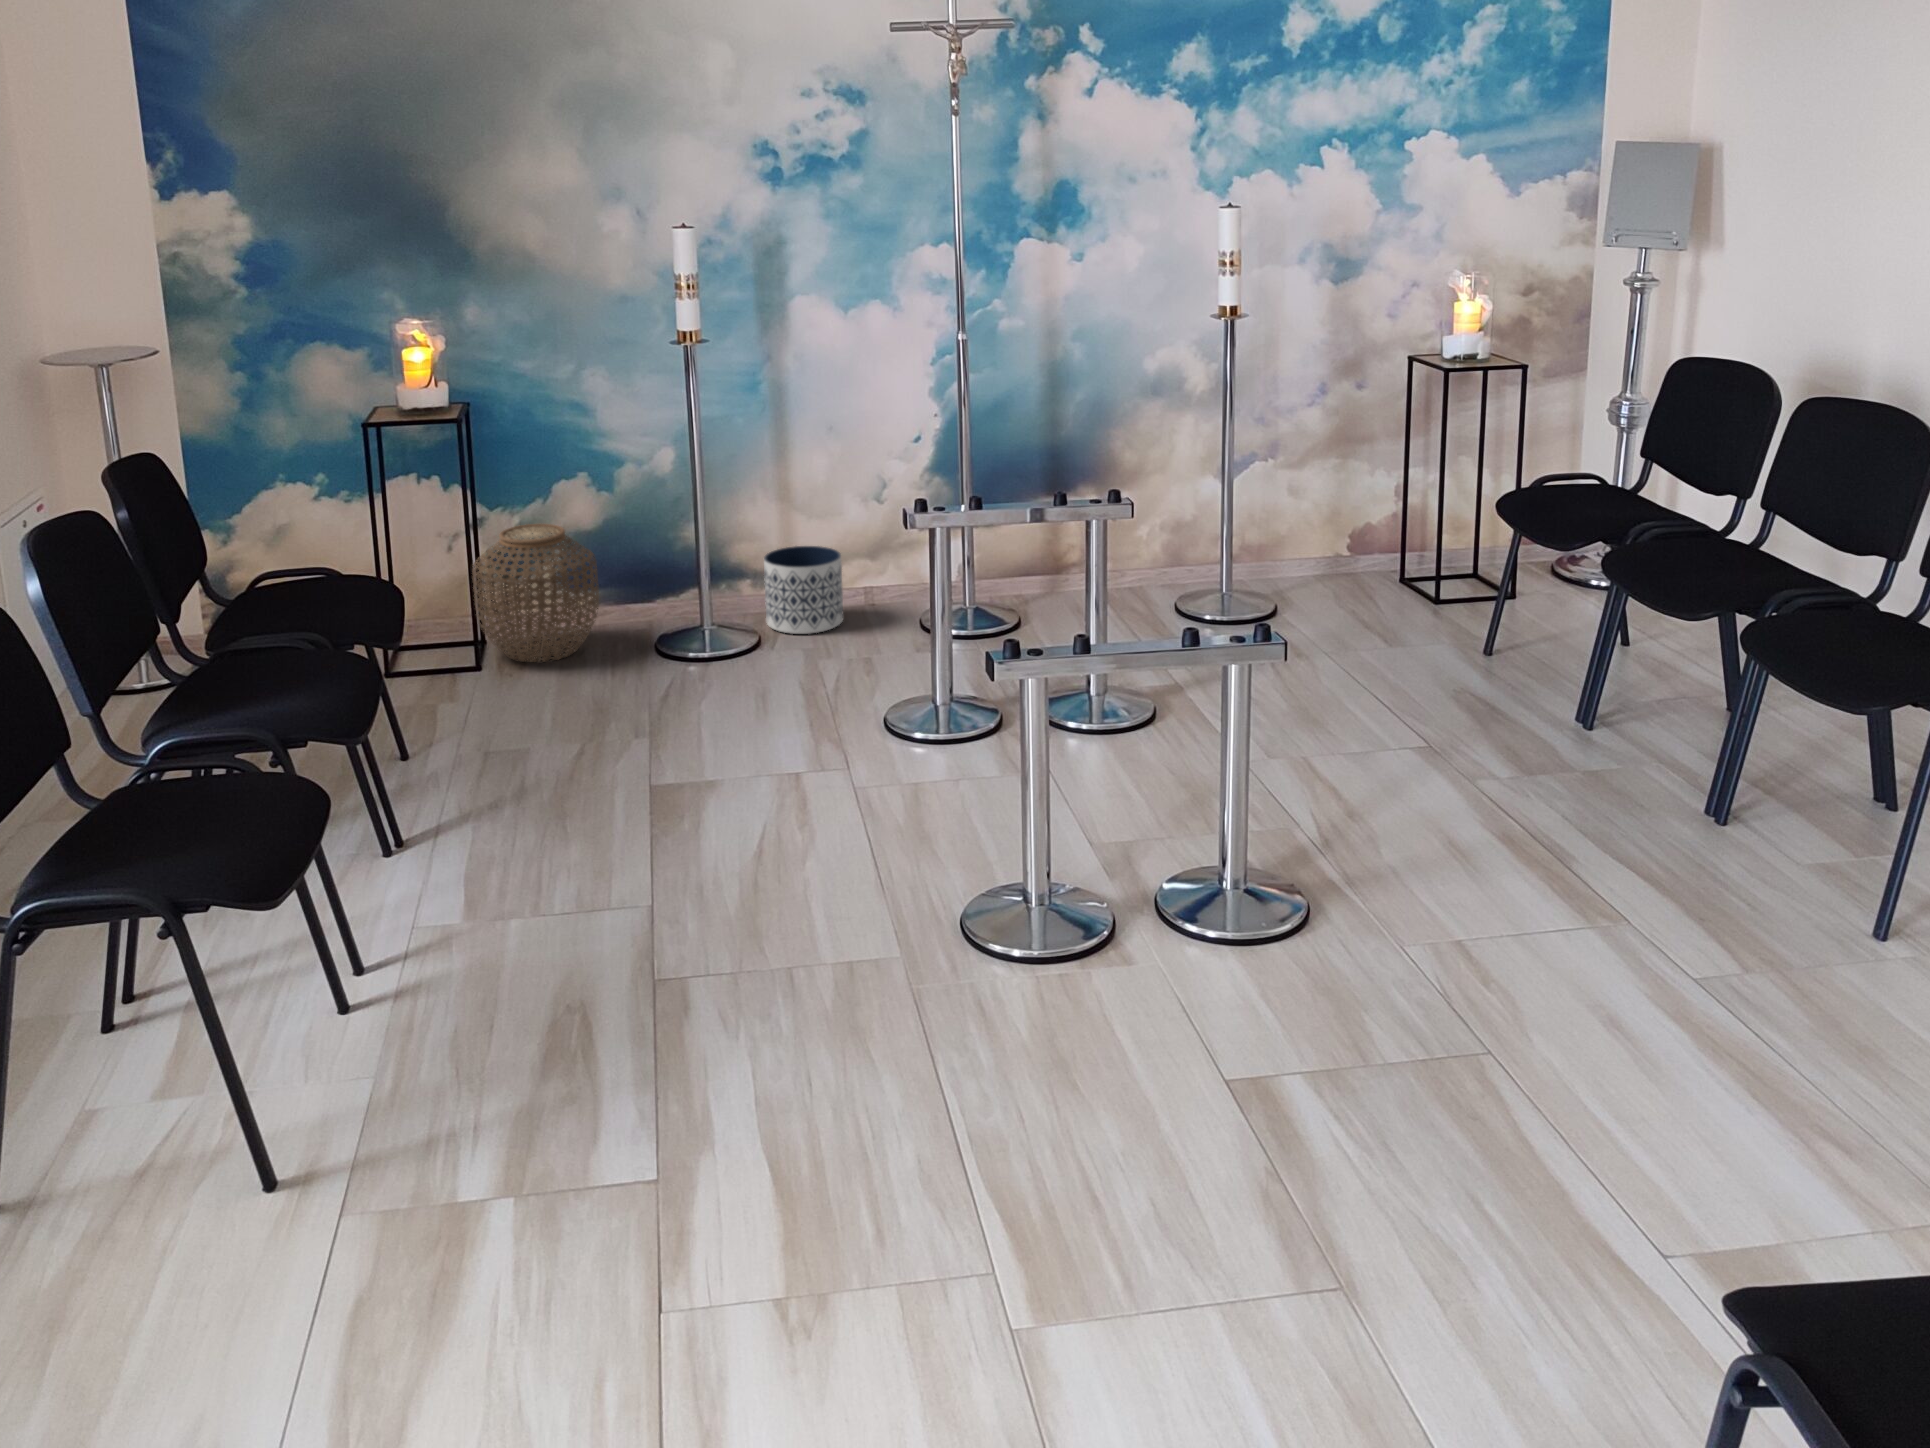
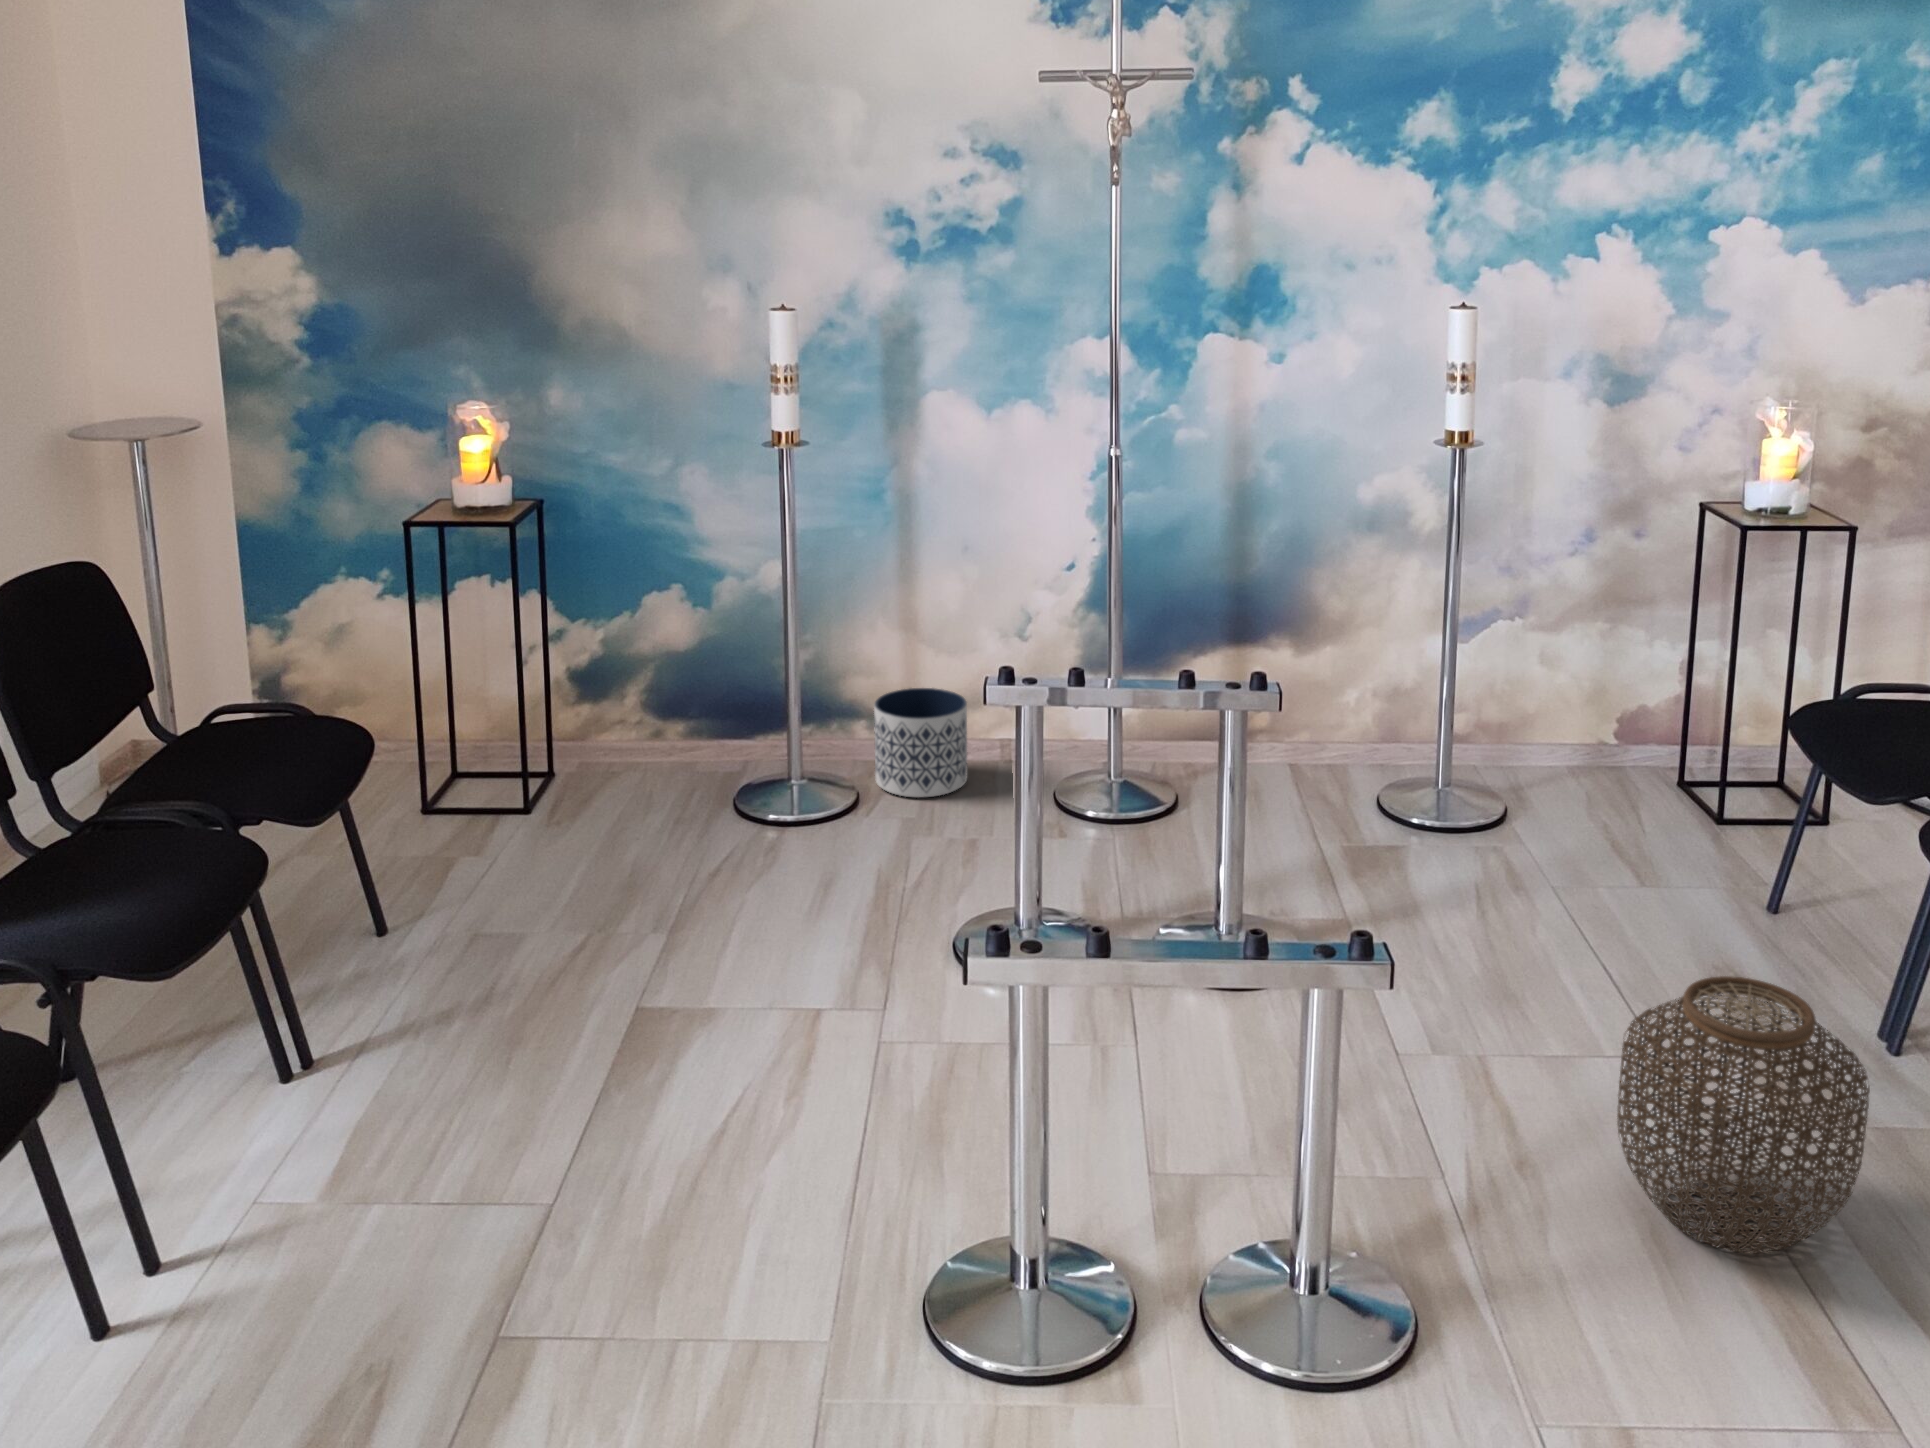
woven basket: present [472,524,599,662] -> present [1617,976,1870,1254]

